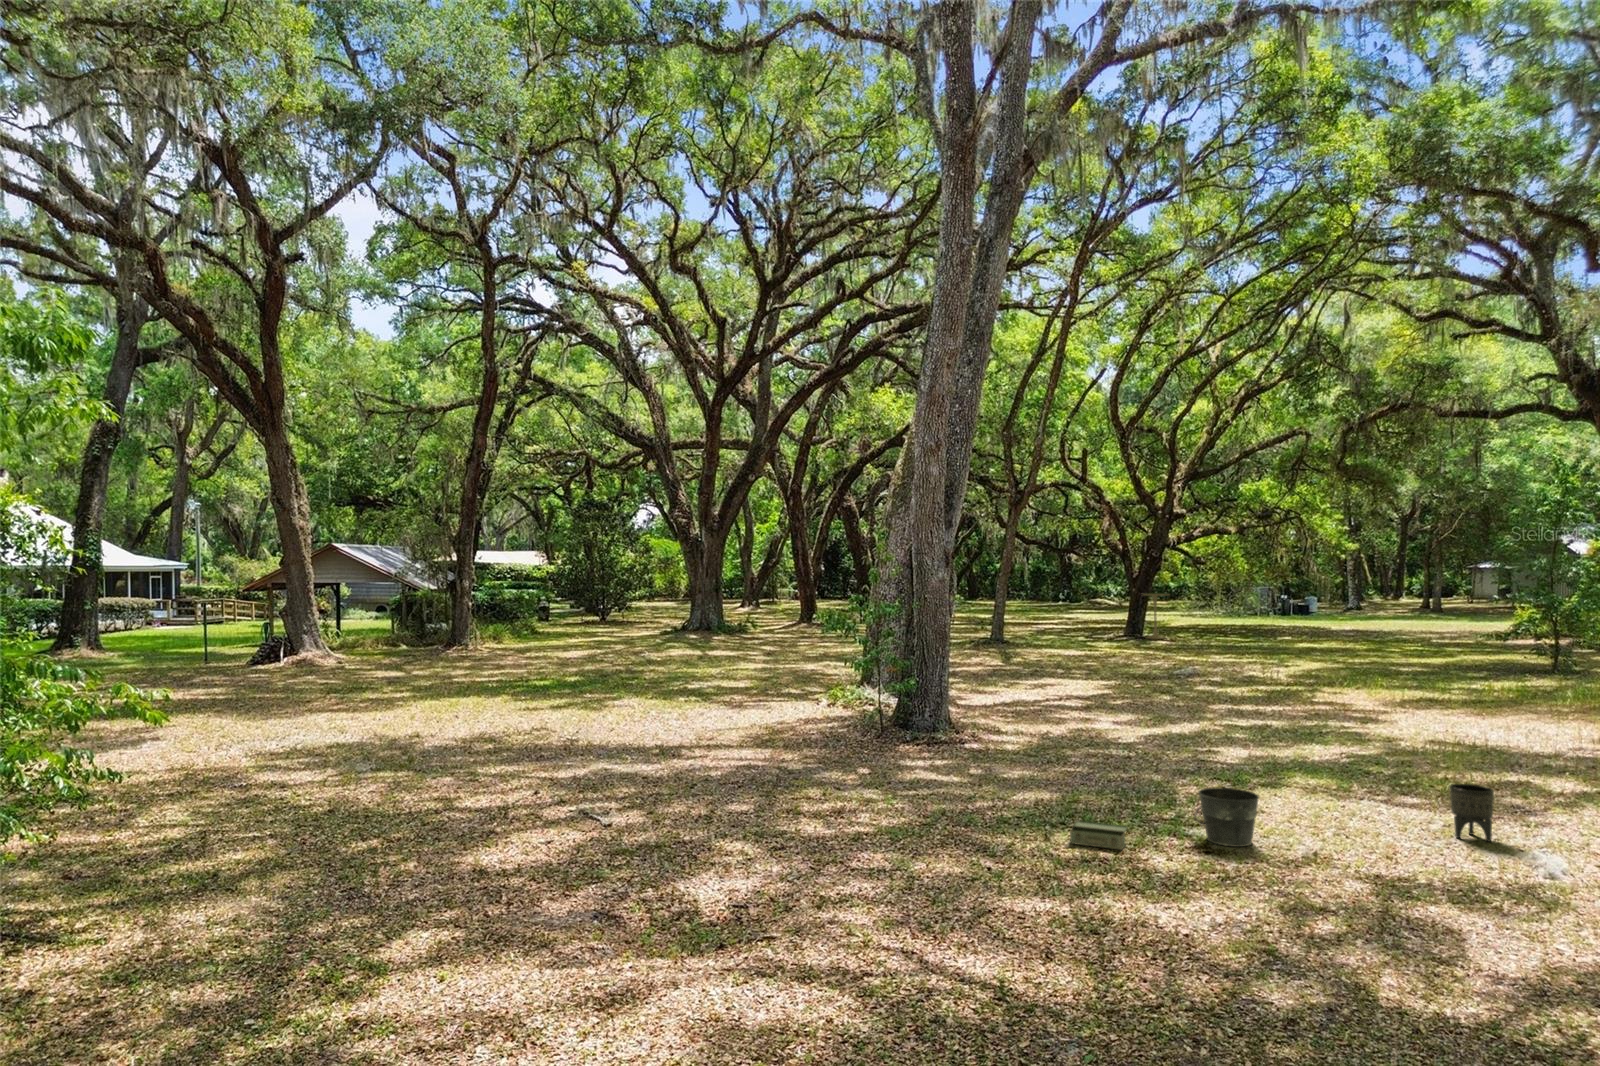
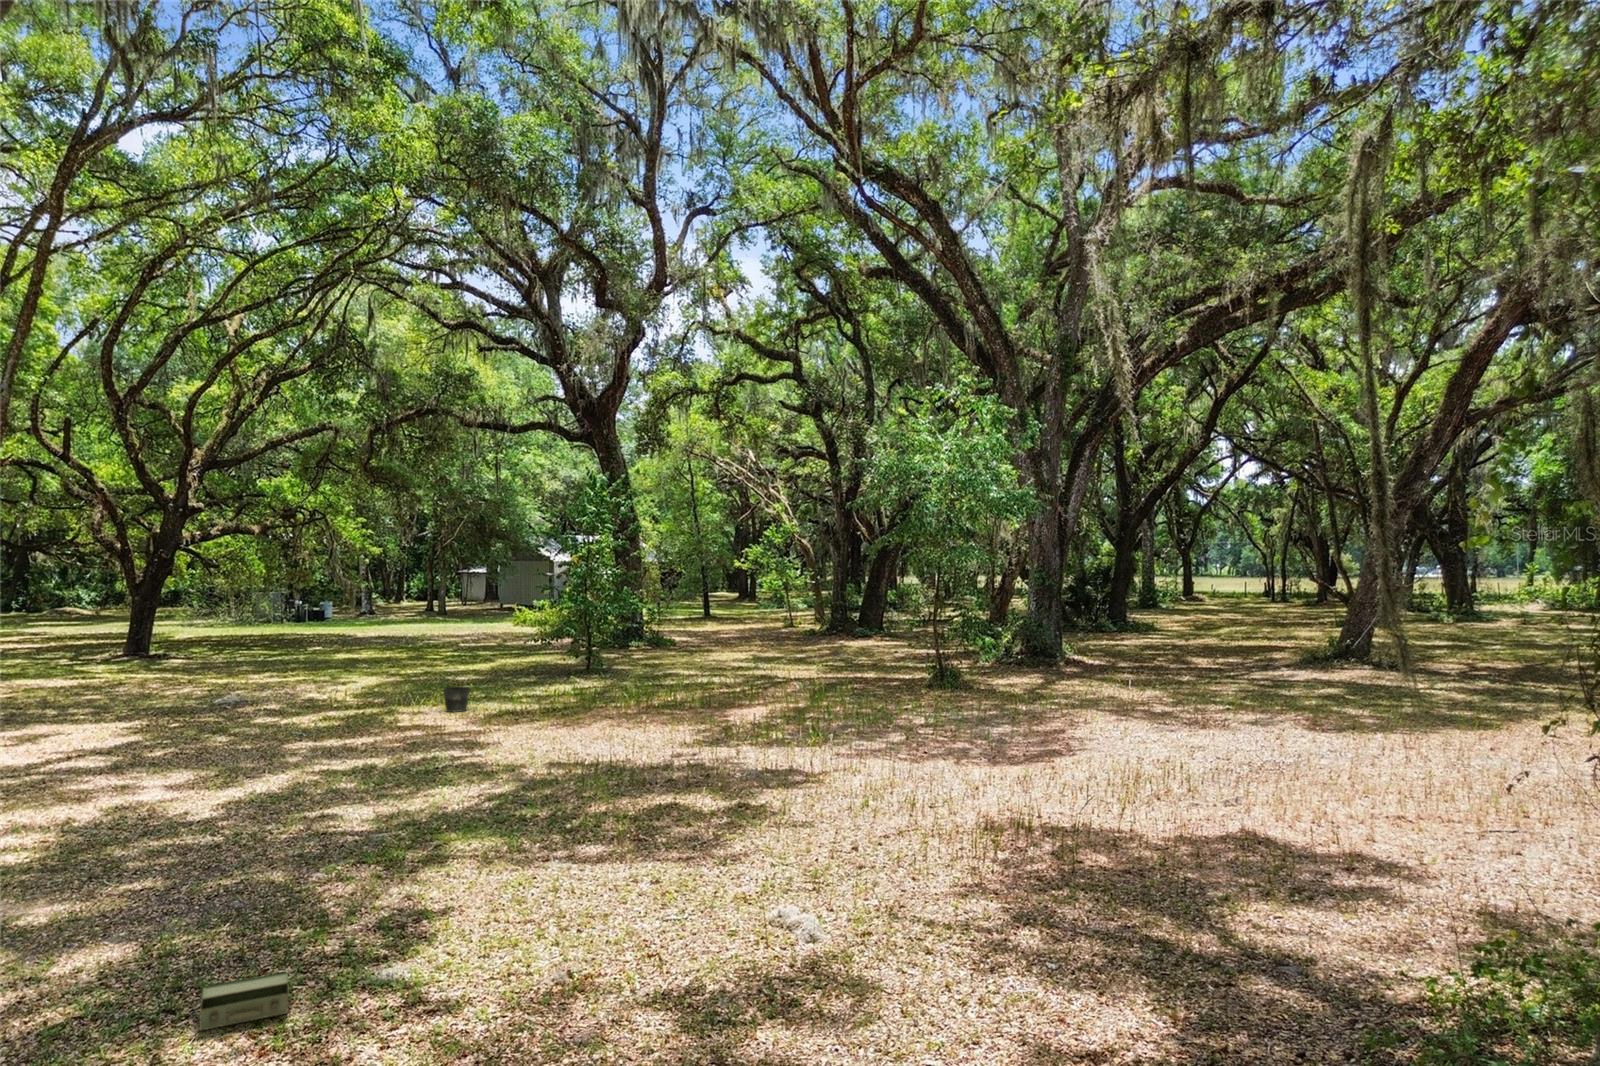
pedestal table: present [1147,594,1165,639] -> none [150,603,190,656]
planter: present [1449,784,1494,842] -> none [614,808,651,867]
bucket: present [1194,788,1259,847] -> present [443,687,470,712]

